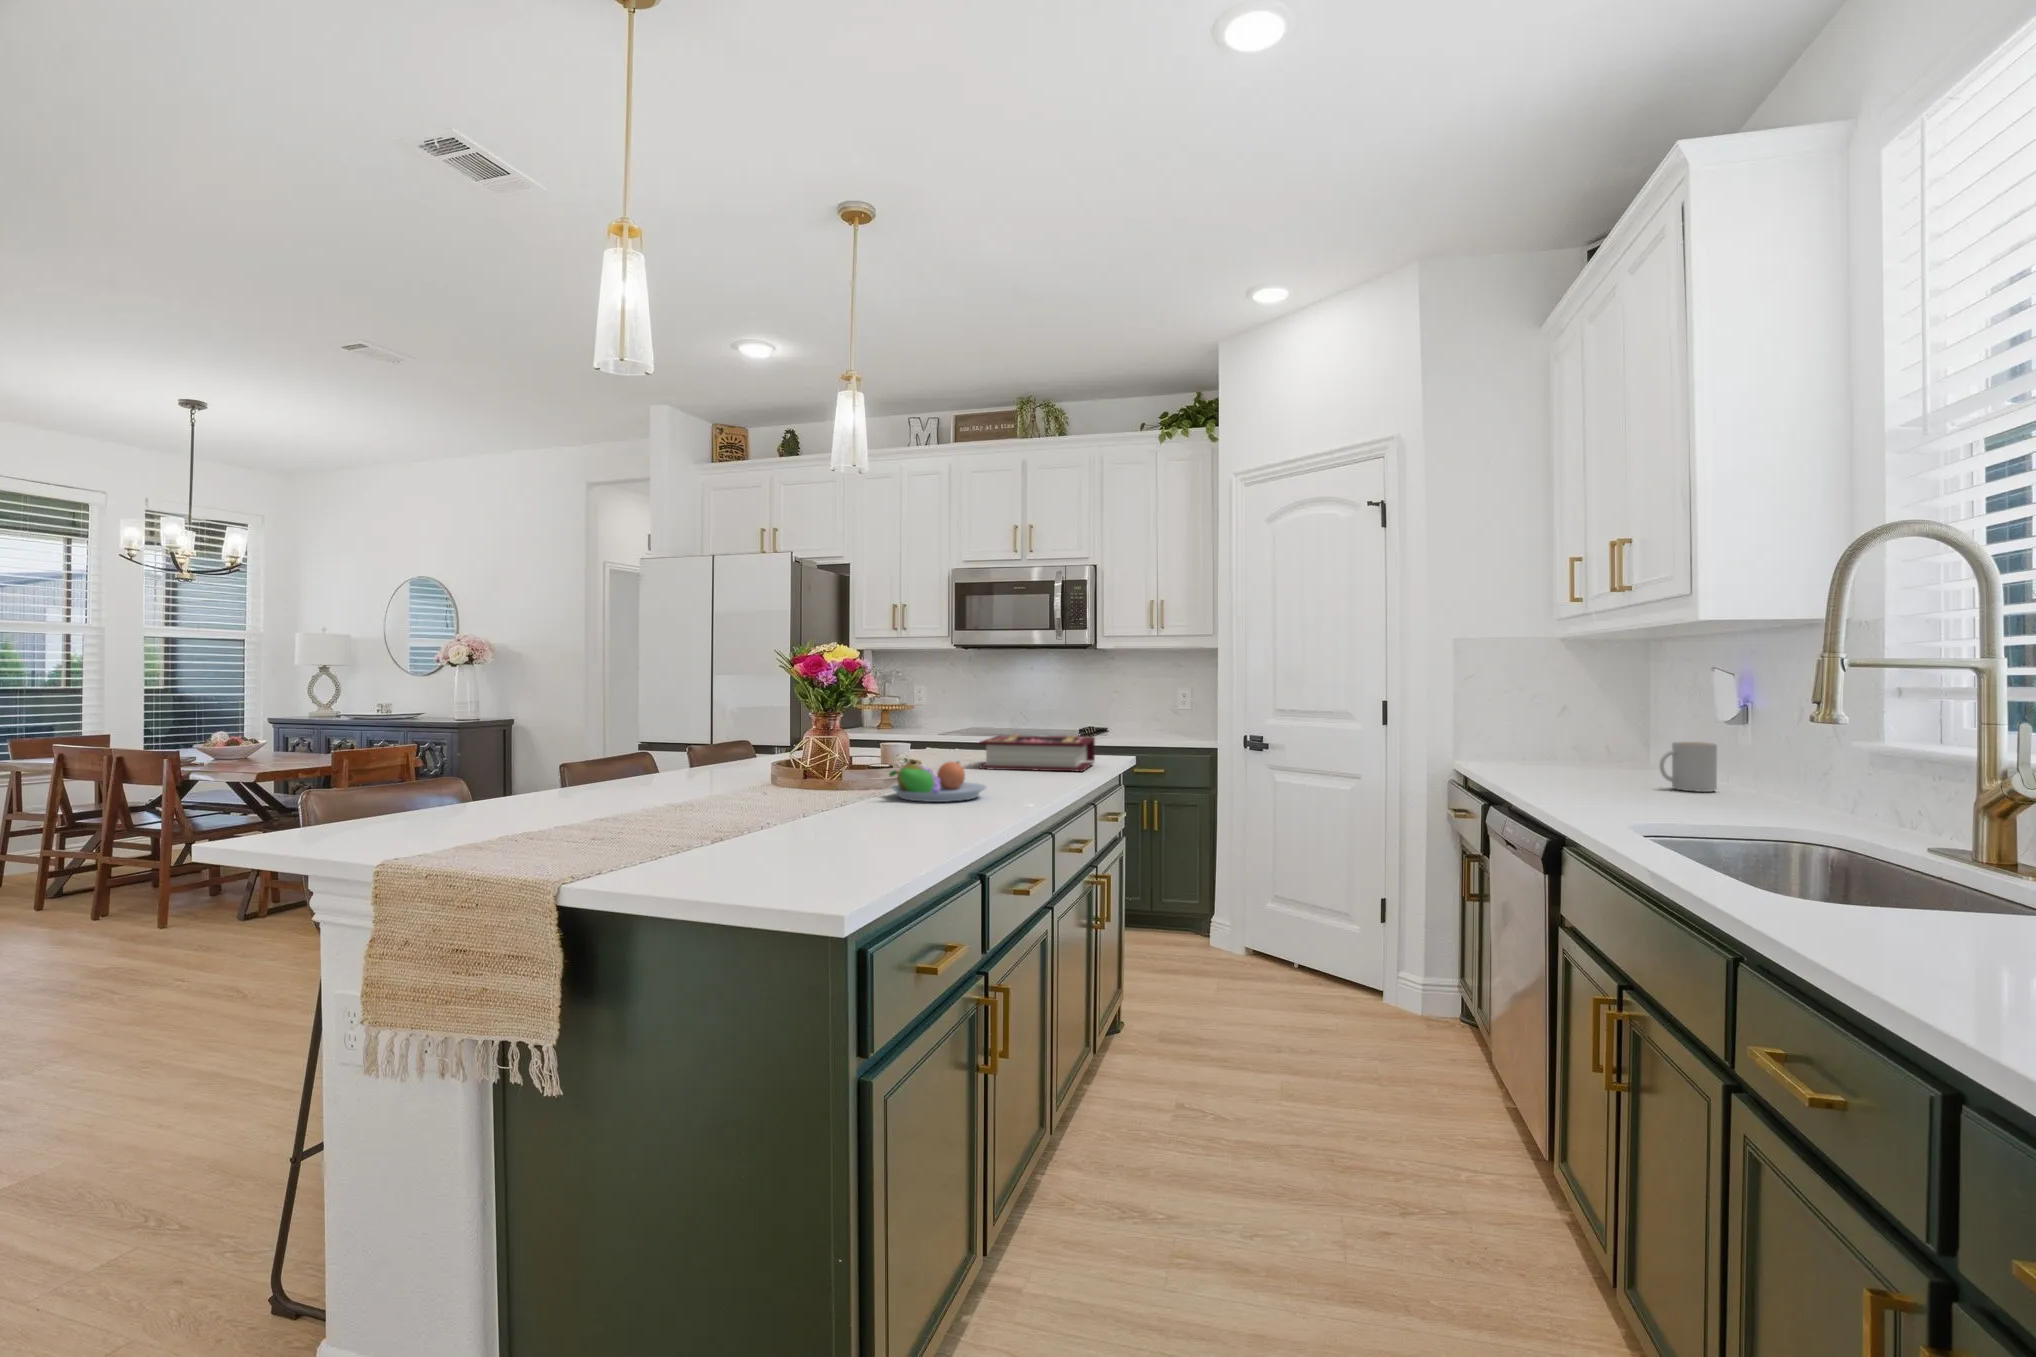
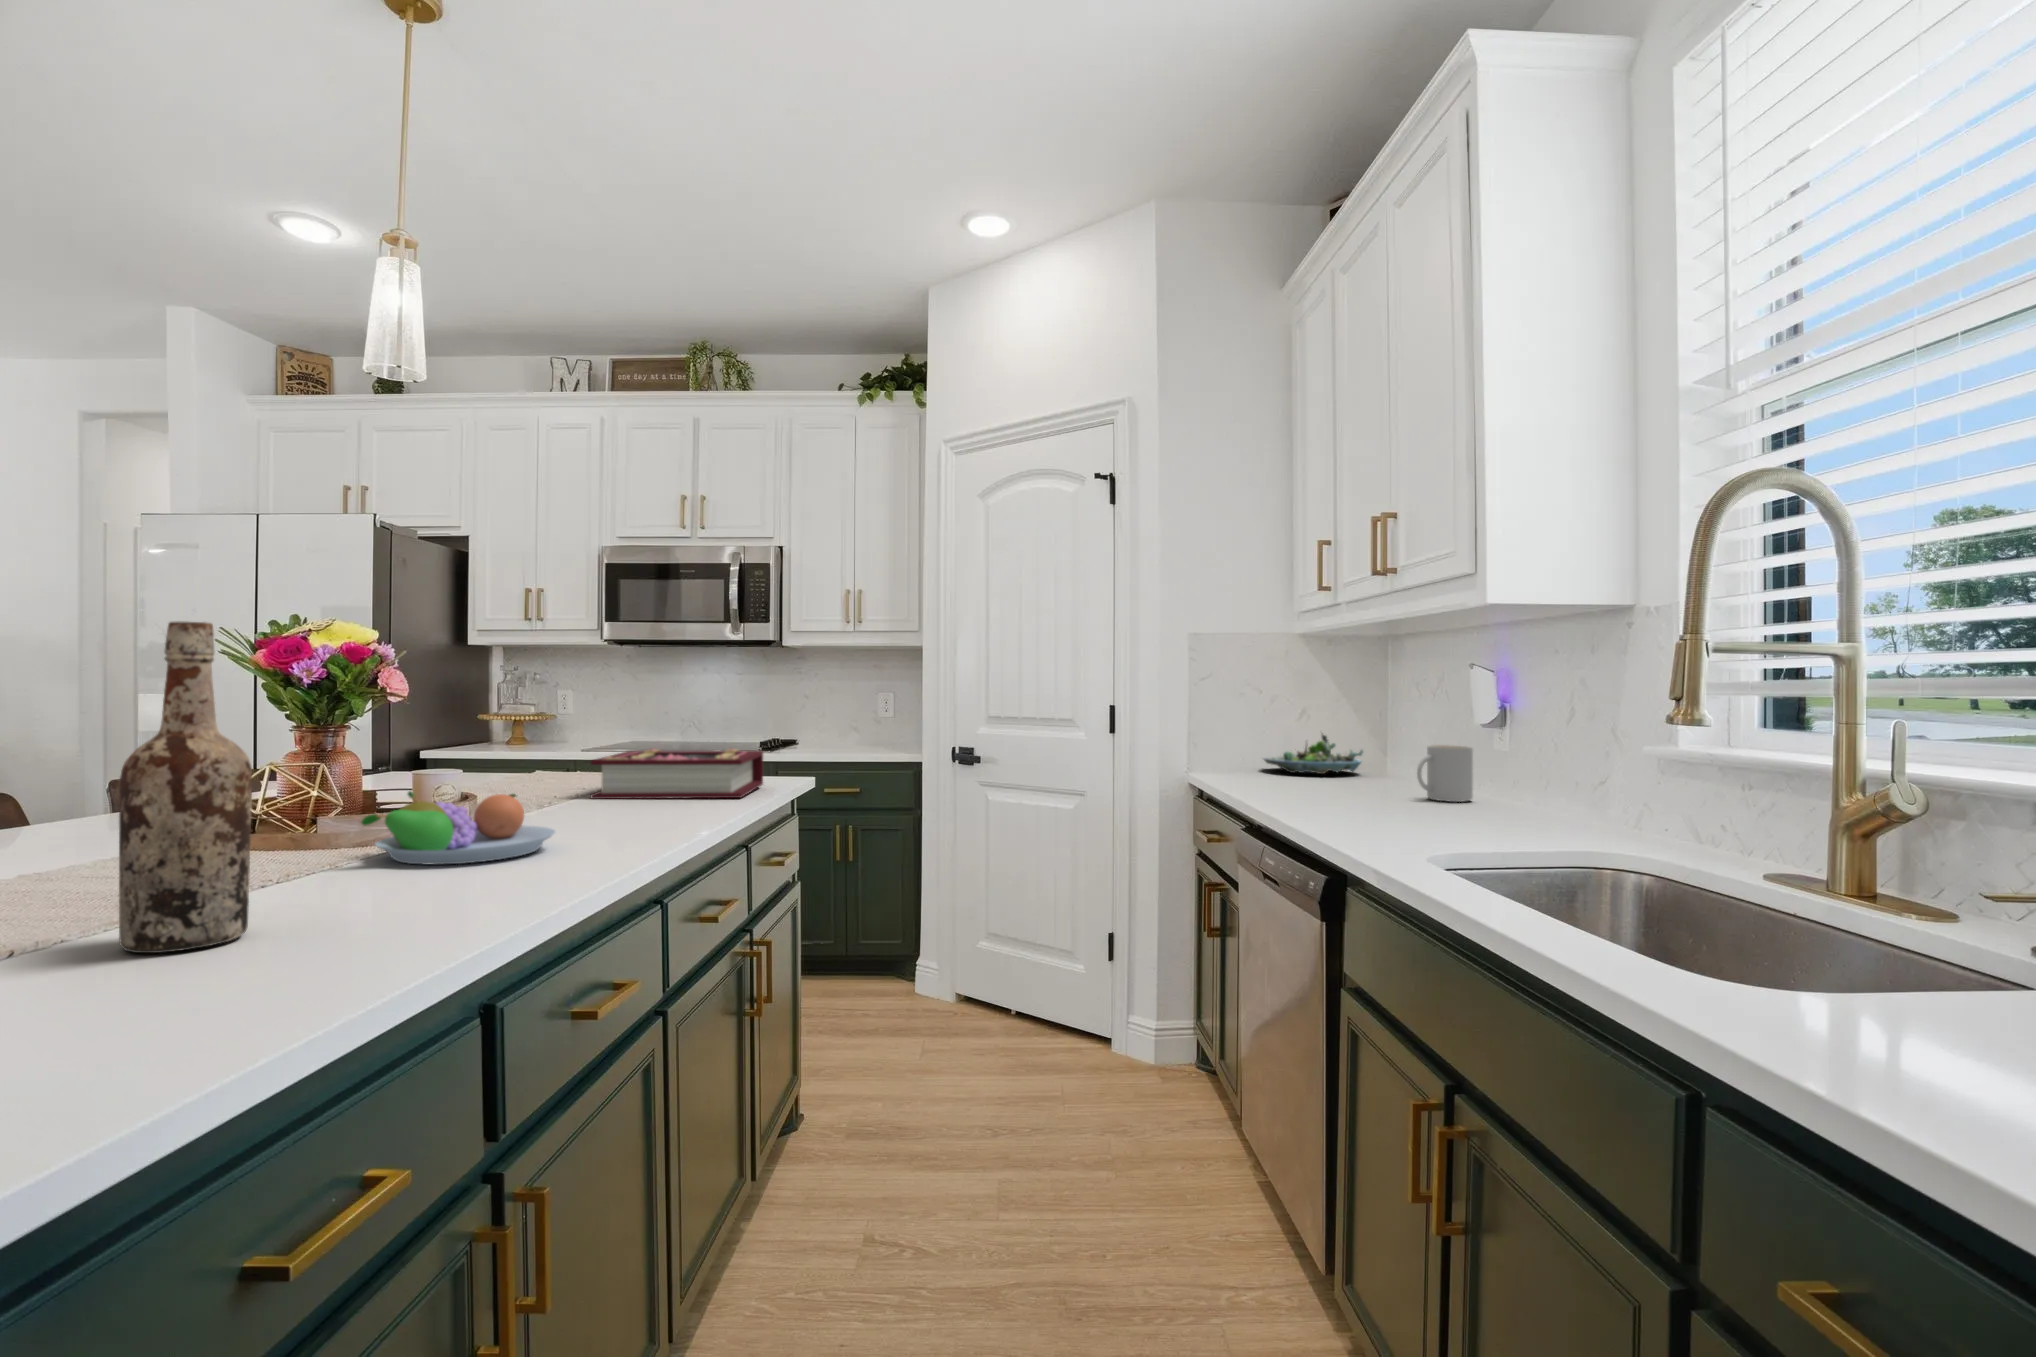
wine bottle: none [828,667,877,831] -> present [119,622,252,953]
succulent planter: none [1528,727,1628,766] -> present [1264,734,1363,774]

